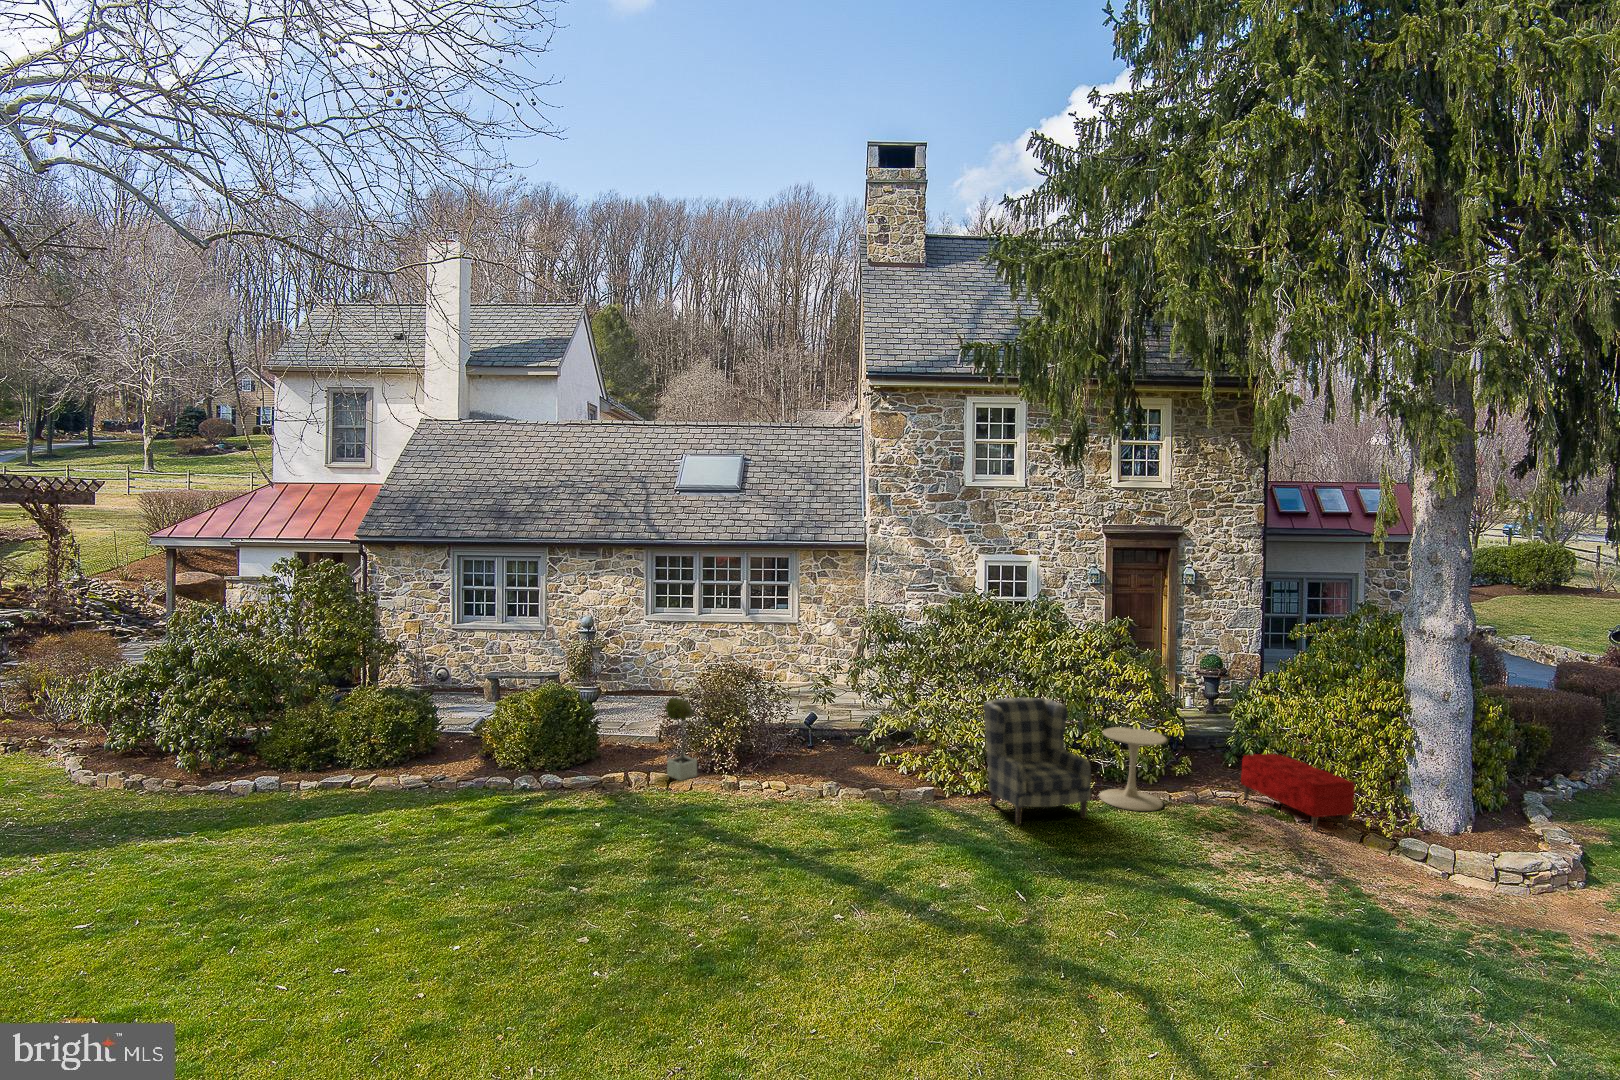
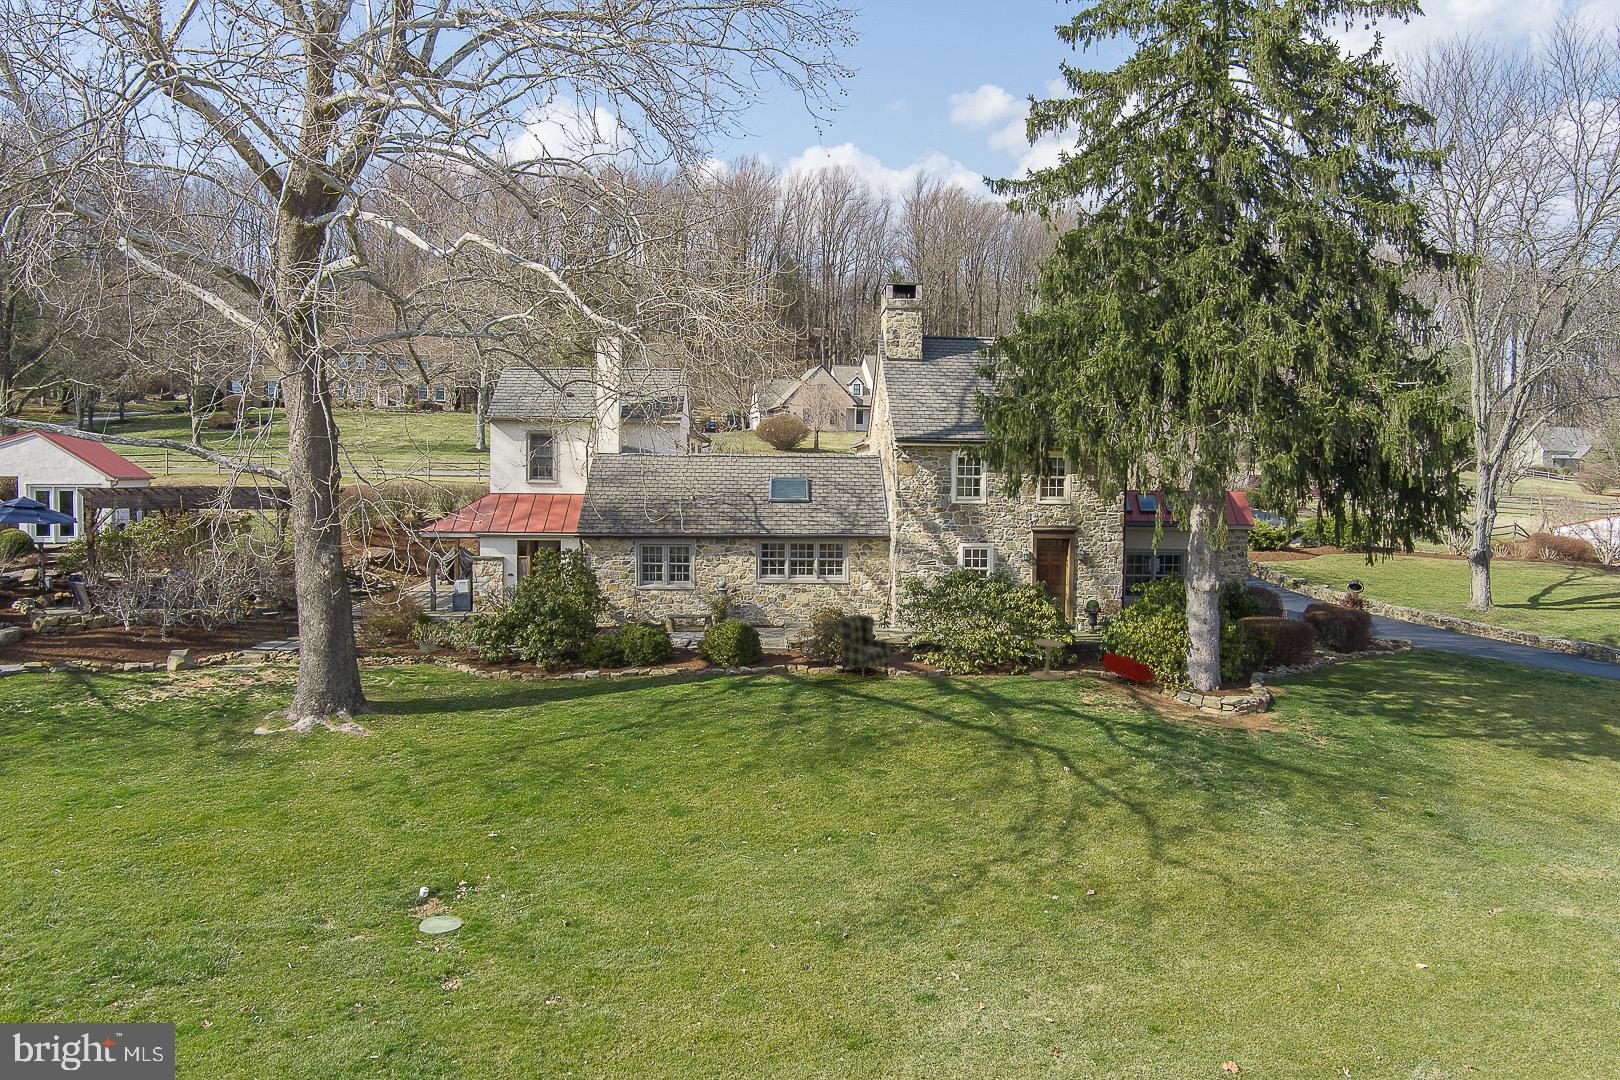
potted tree: present [665,698,697,780] -> present [417,614,436,653]
chair: present [983,698,1091,825] -> present [837,615,890,676]

